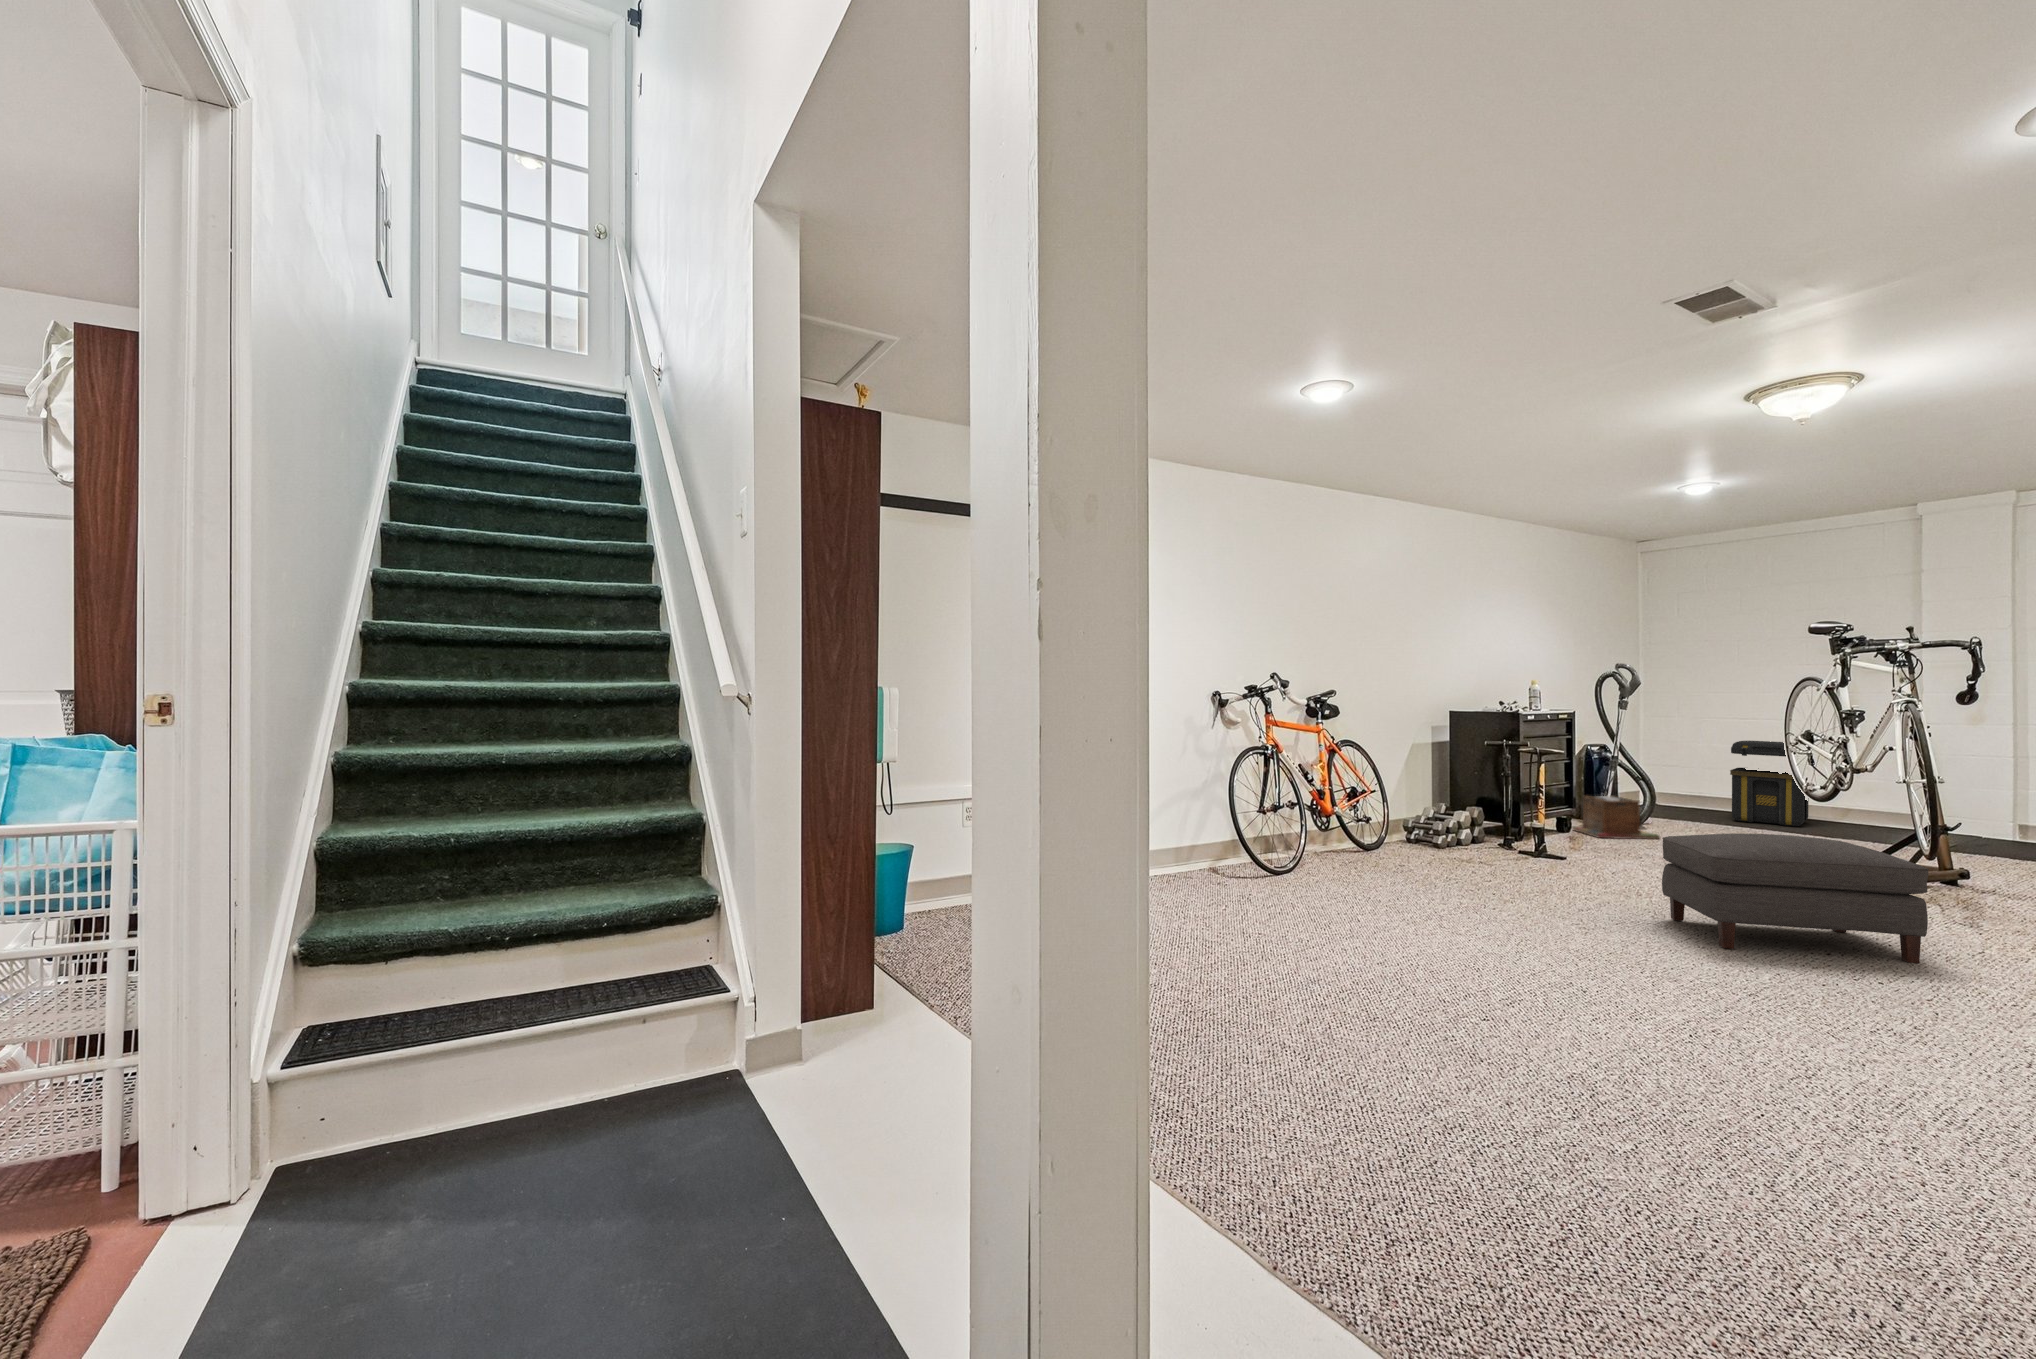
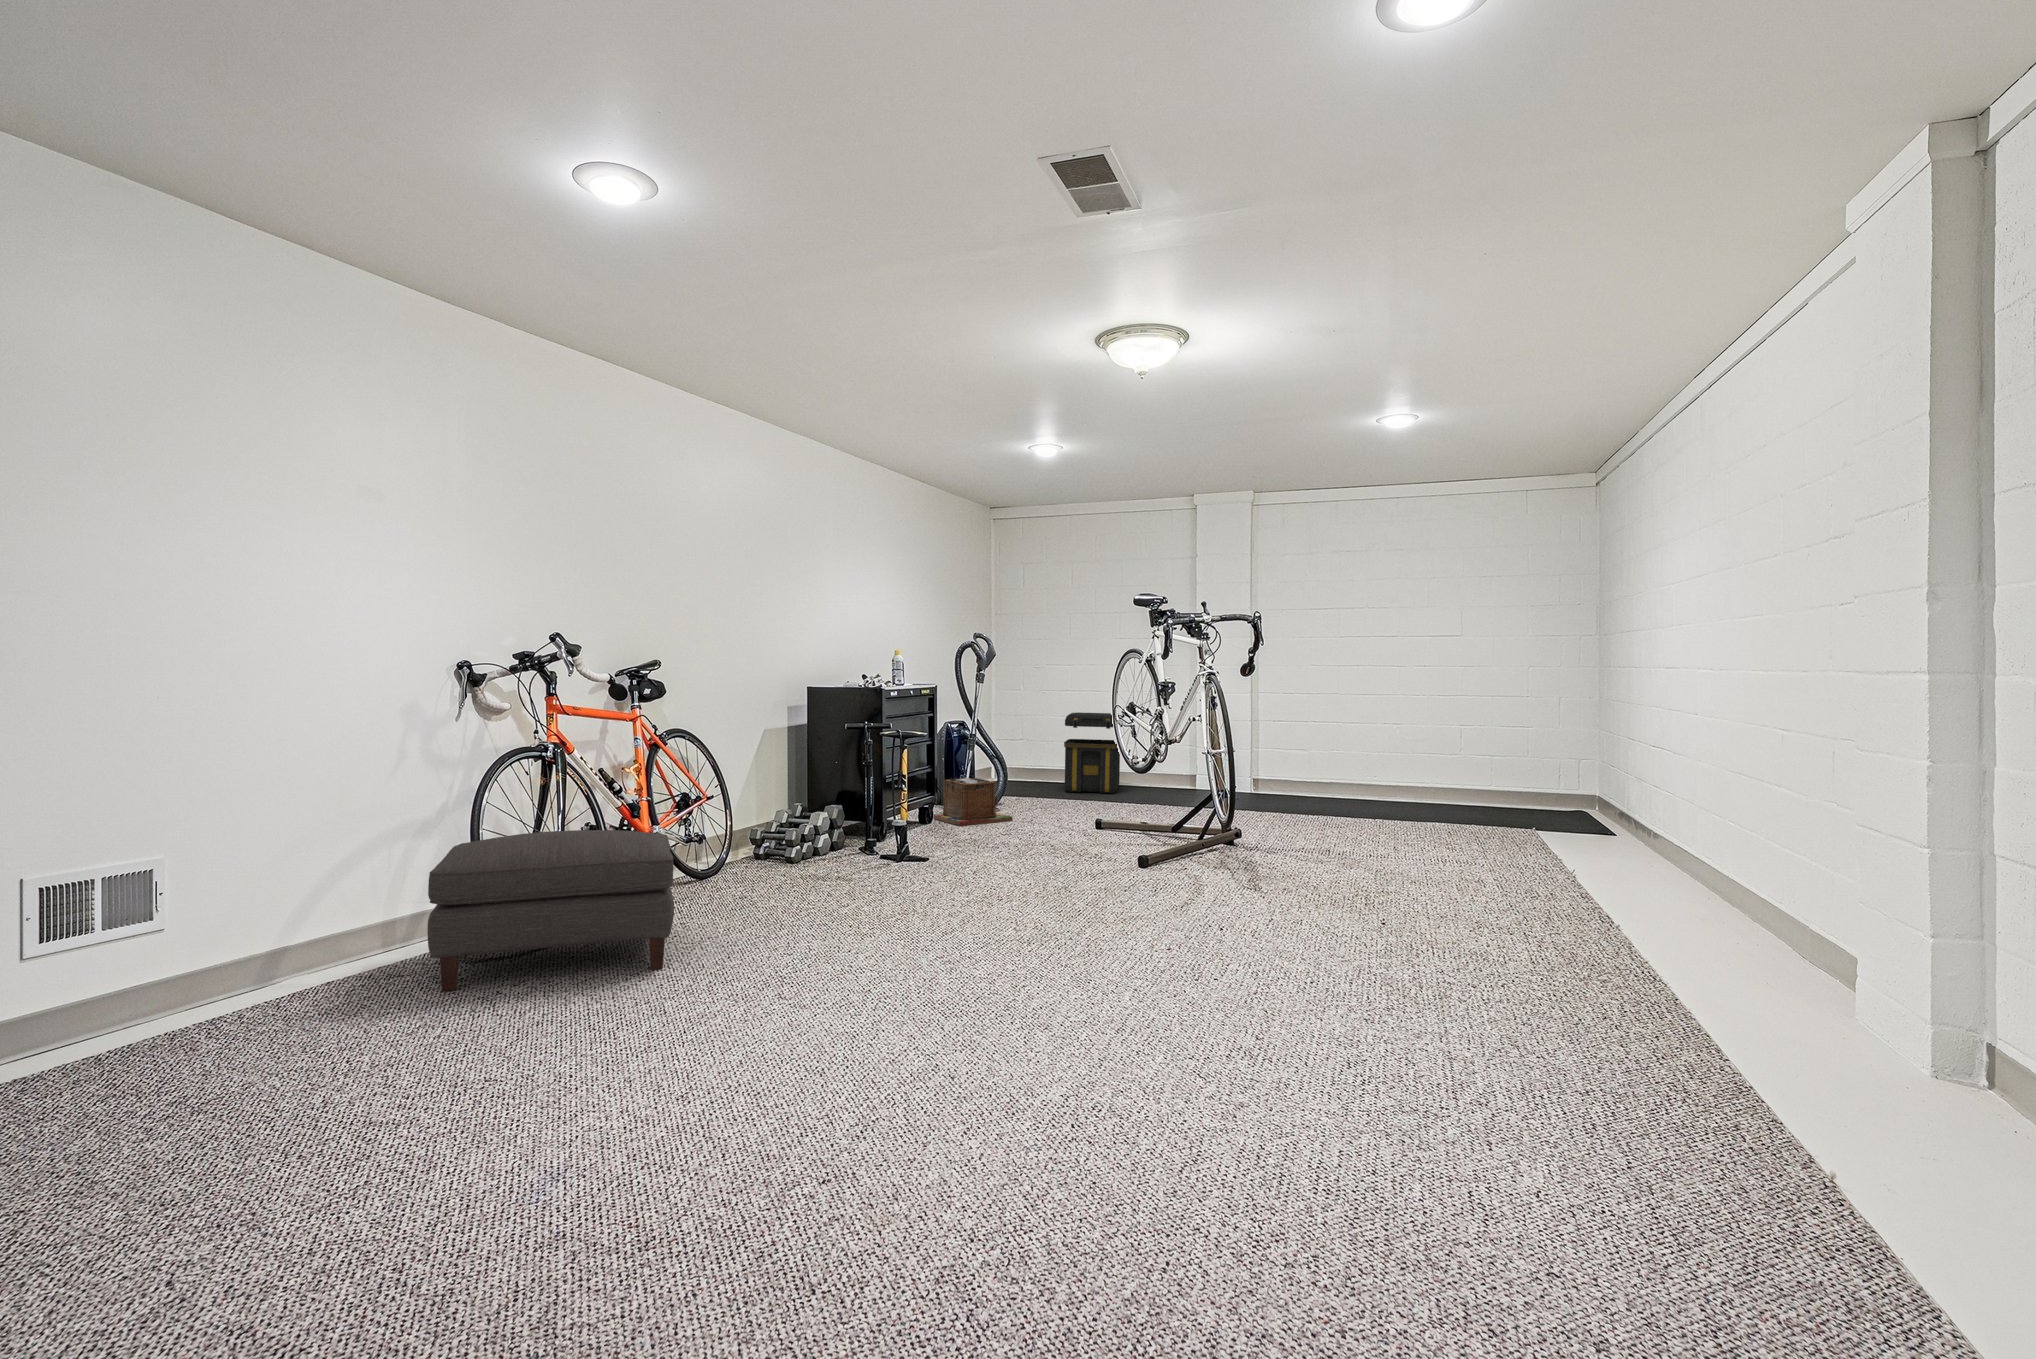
ottoman: present [1662,833,1929,963] -> present [427,830,674,991]

